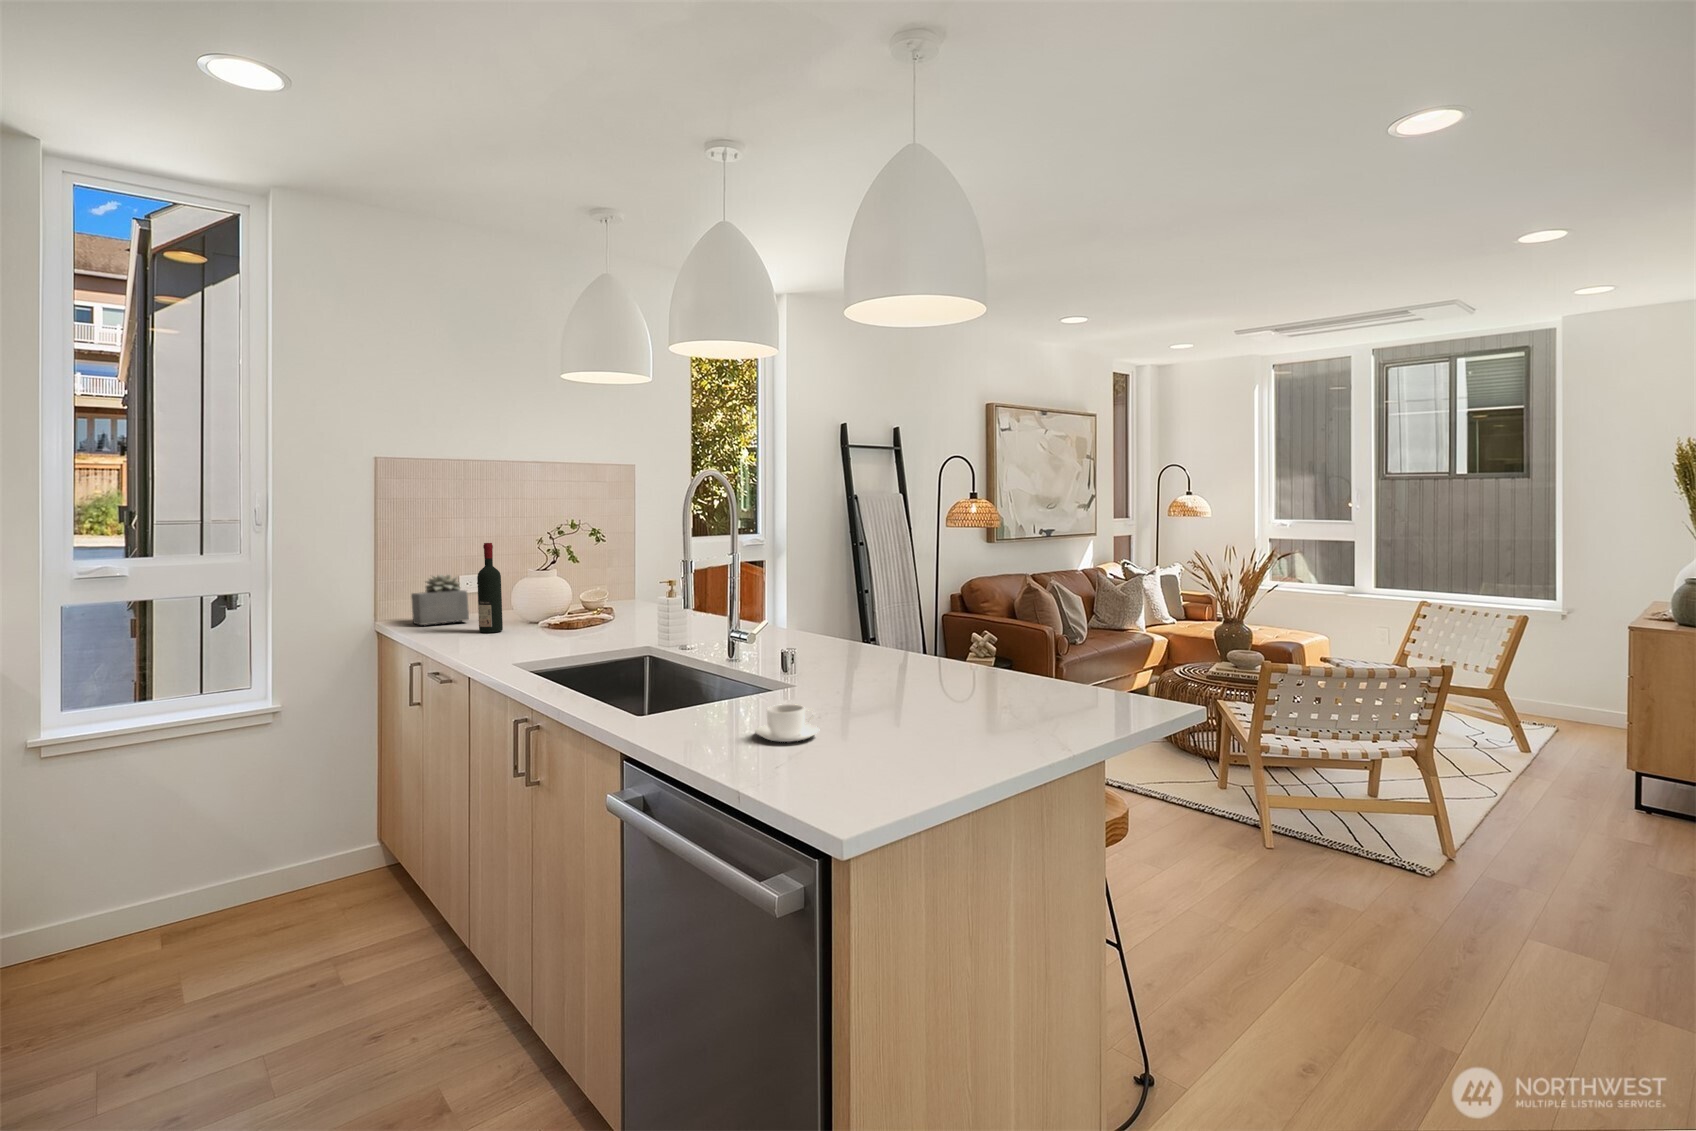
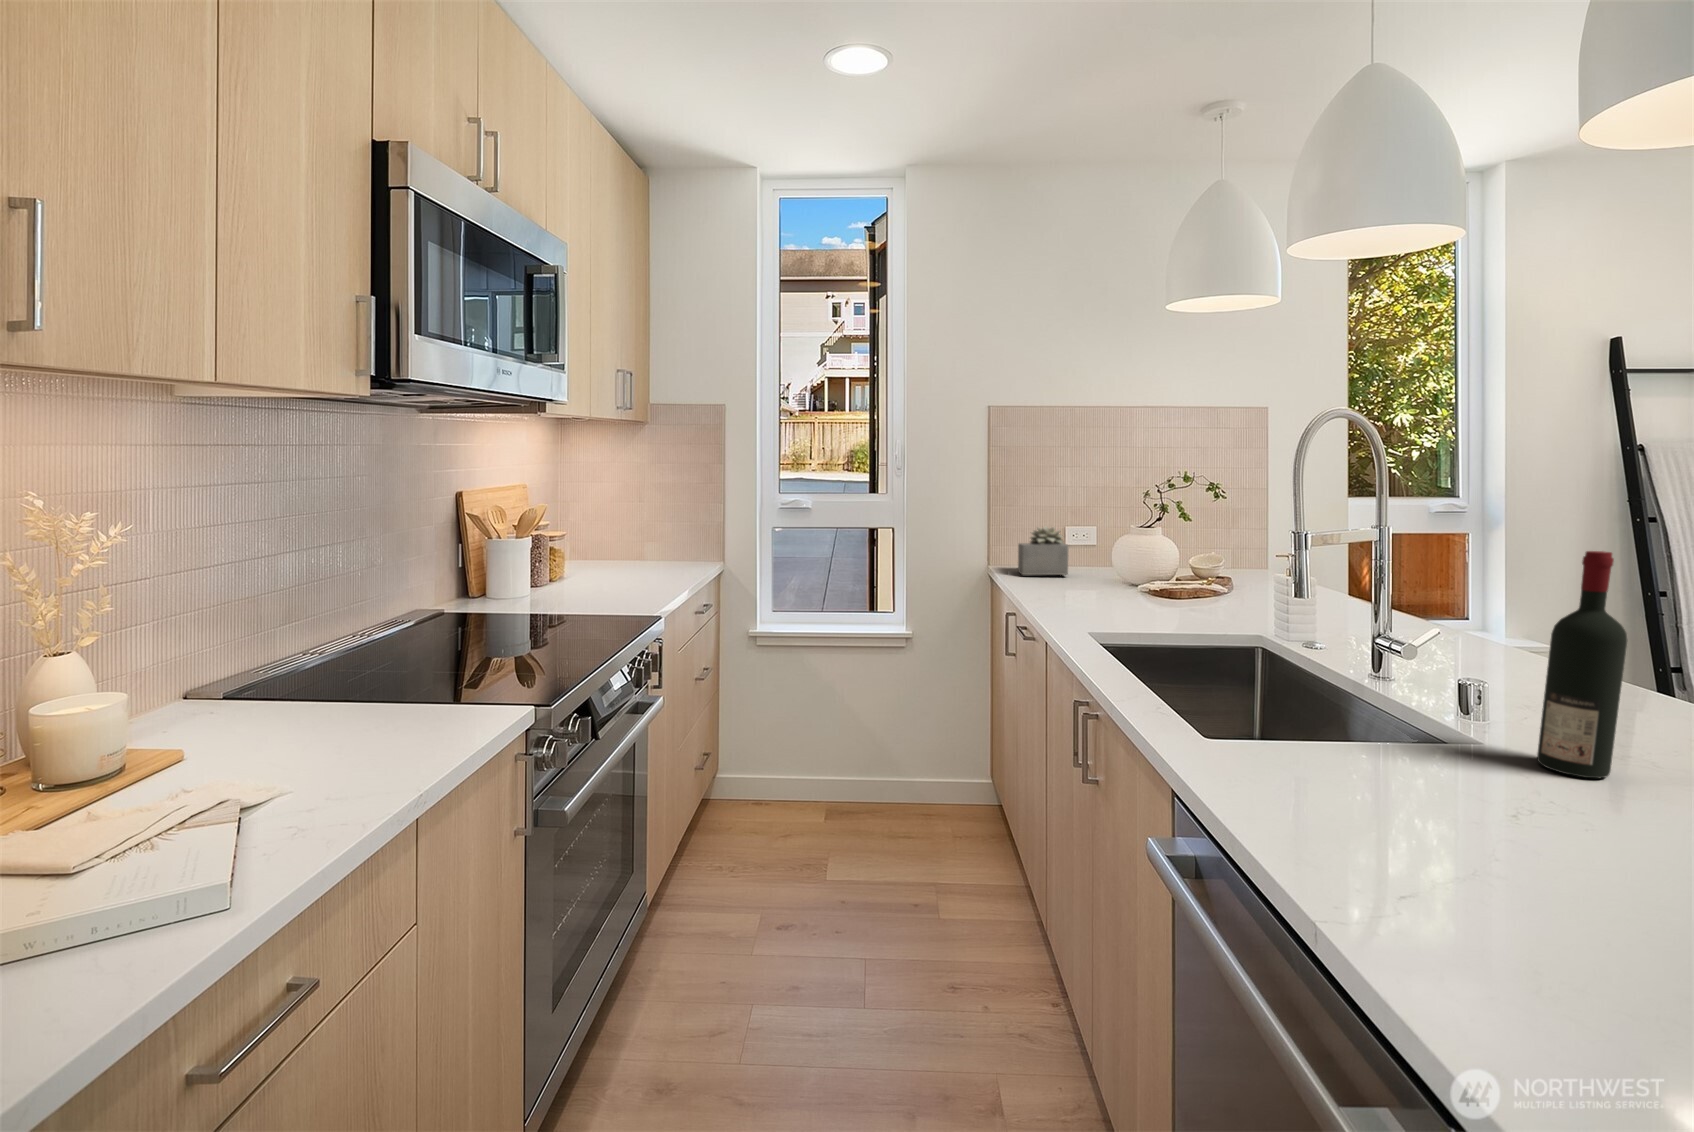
wine bottle: present [477,543,503,633] -> present [1537,551,1627,778]
coffee cup: present [755,704,820,742] -> none [1418,809,1570,895]

